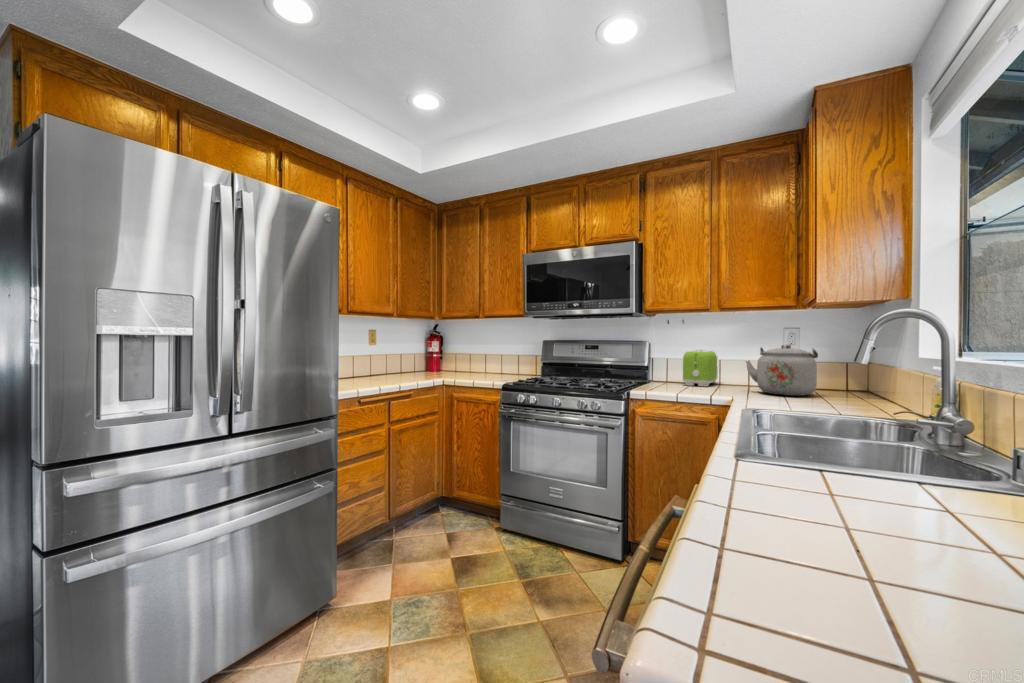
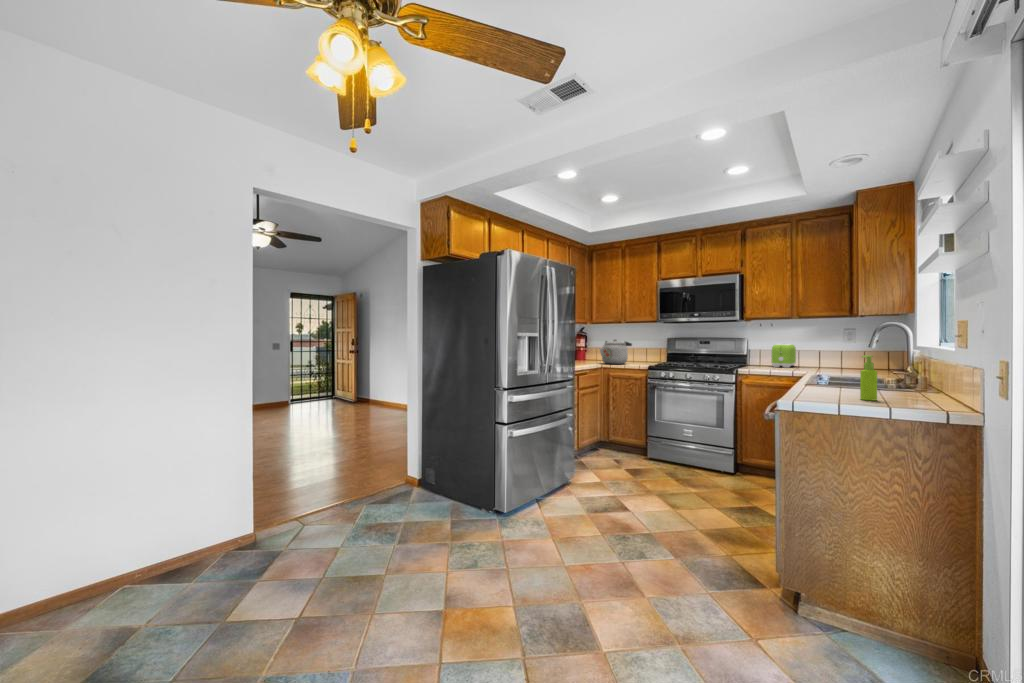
kettle: present [746,345,818,396] -> present [599,339,632,364]
soap dispenser: none [896,407,960,575] -> present [860,355,877,401]

